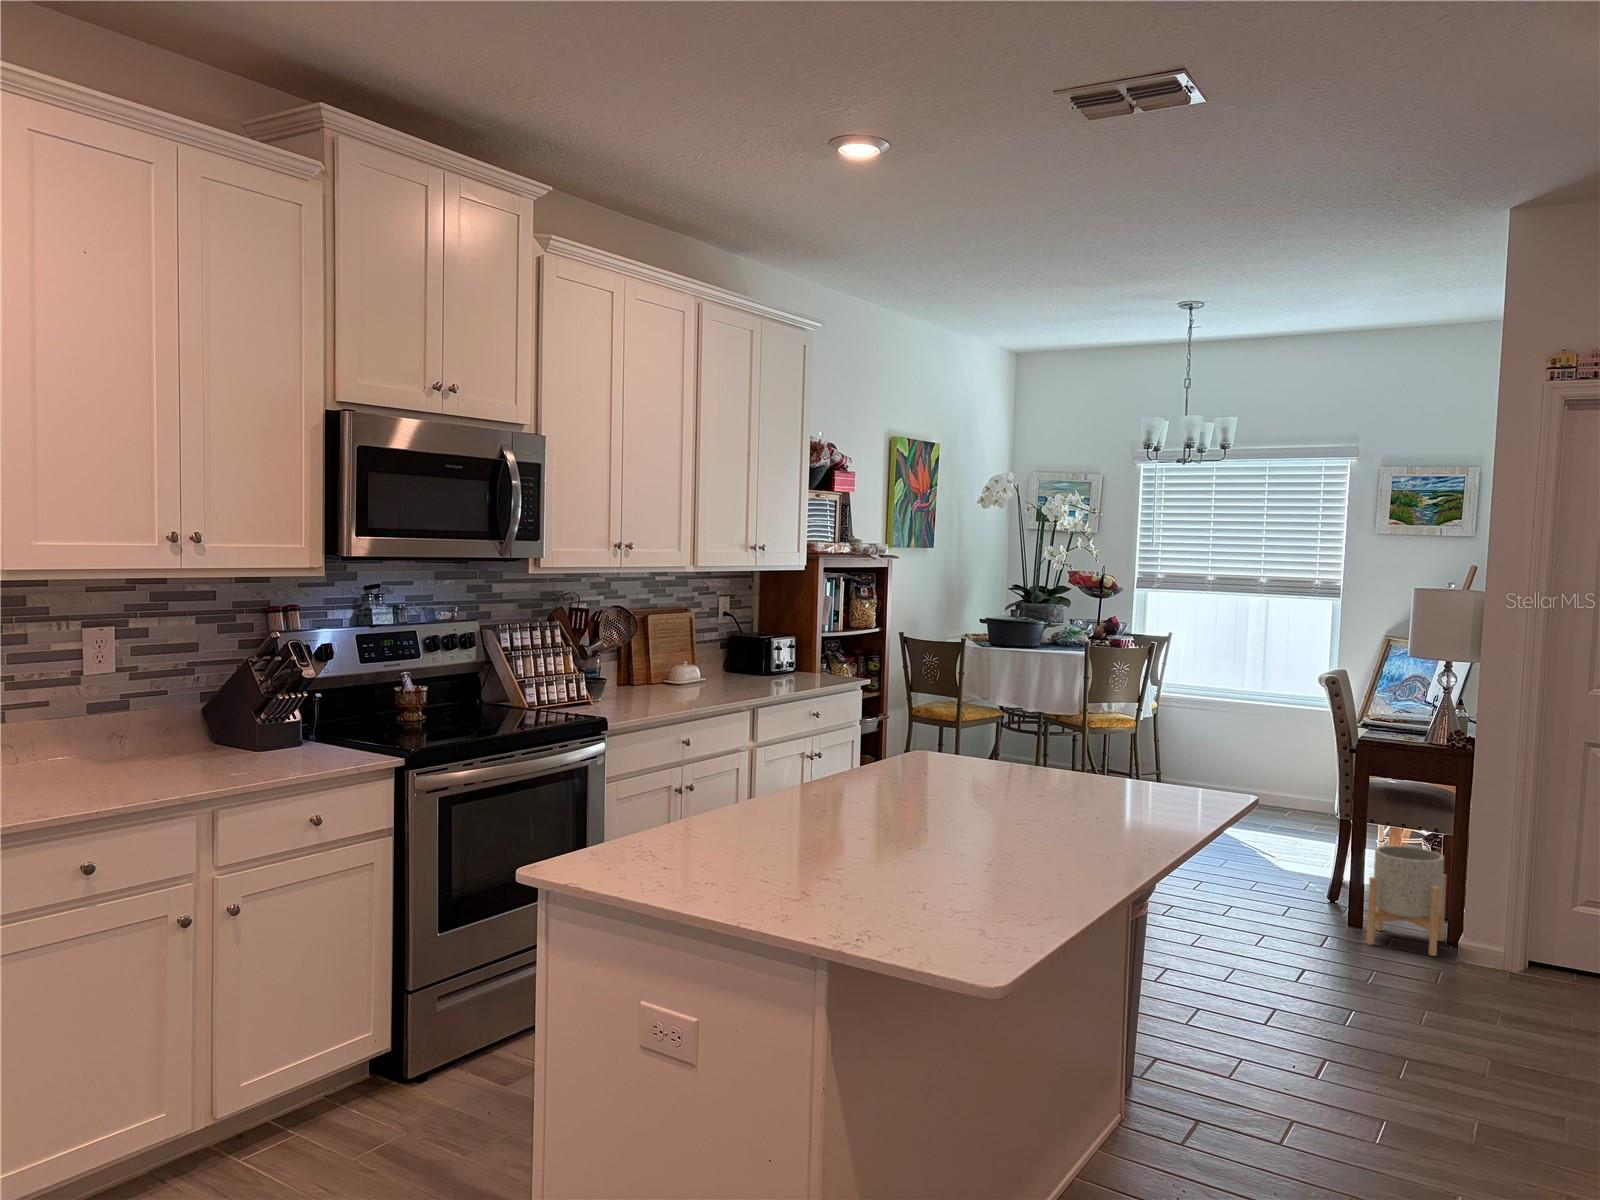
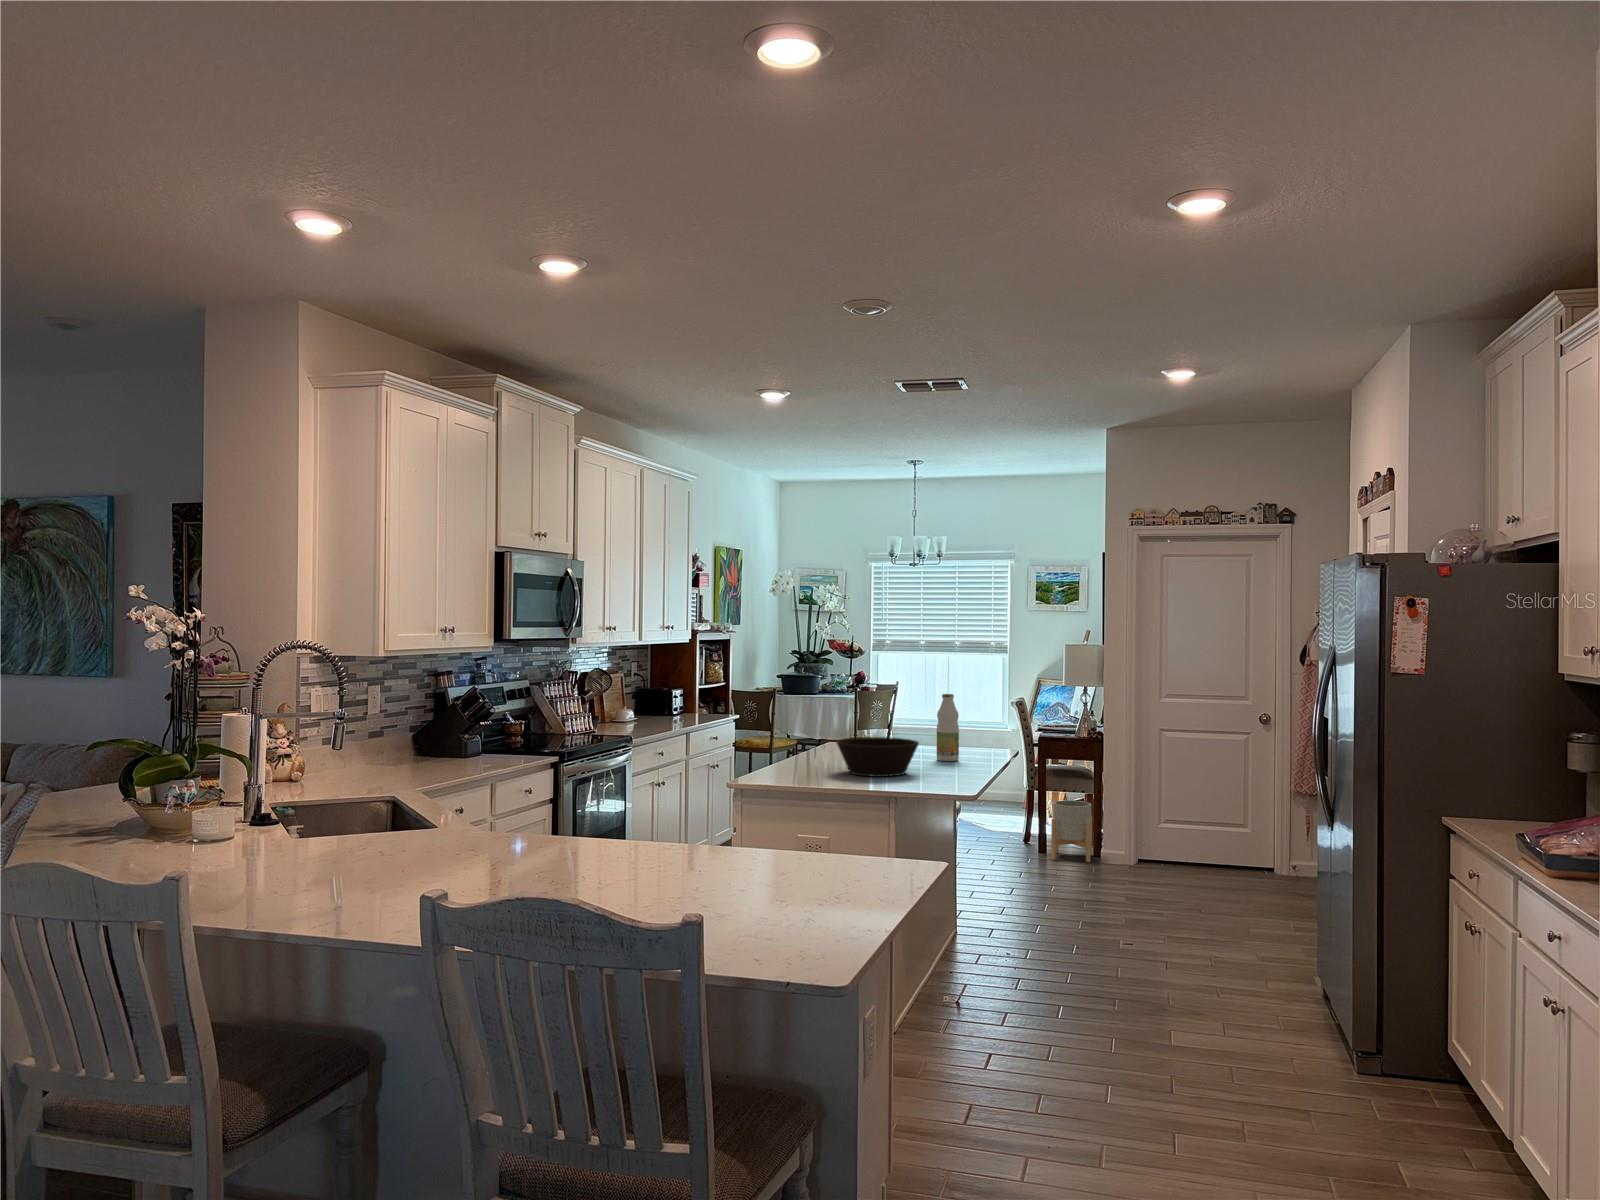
bottle: none [1080,673,1124,802] -> present [937,694,959,761]
bowl: none [845,750,1010,837] -> present [837,737,919,777]

